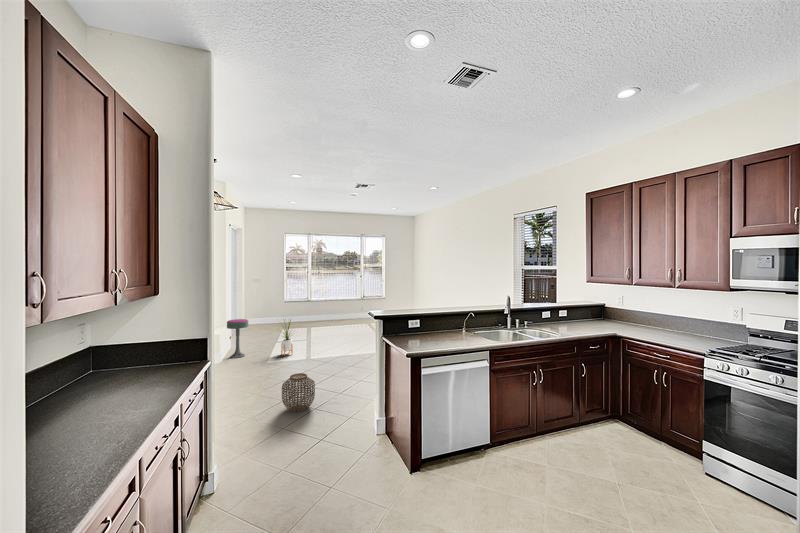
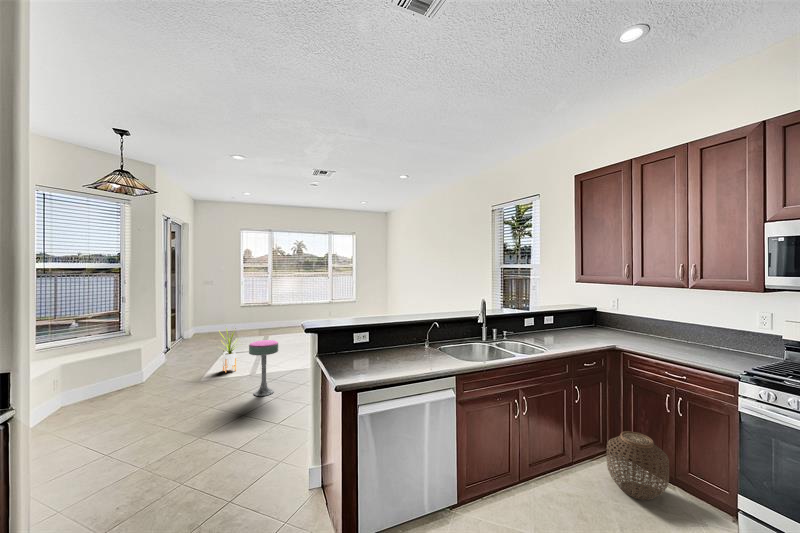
bar stool: present [227,319,248,358] -> present [249,340,278,396]
woven basket: present [282,373,315,412] -> present [607,431,669,500]

